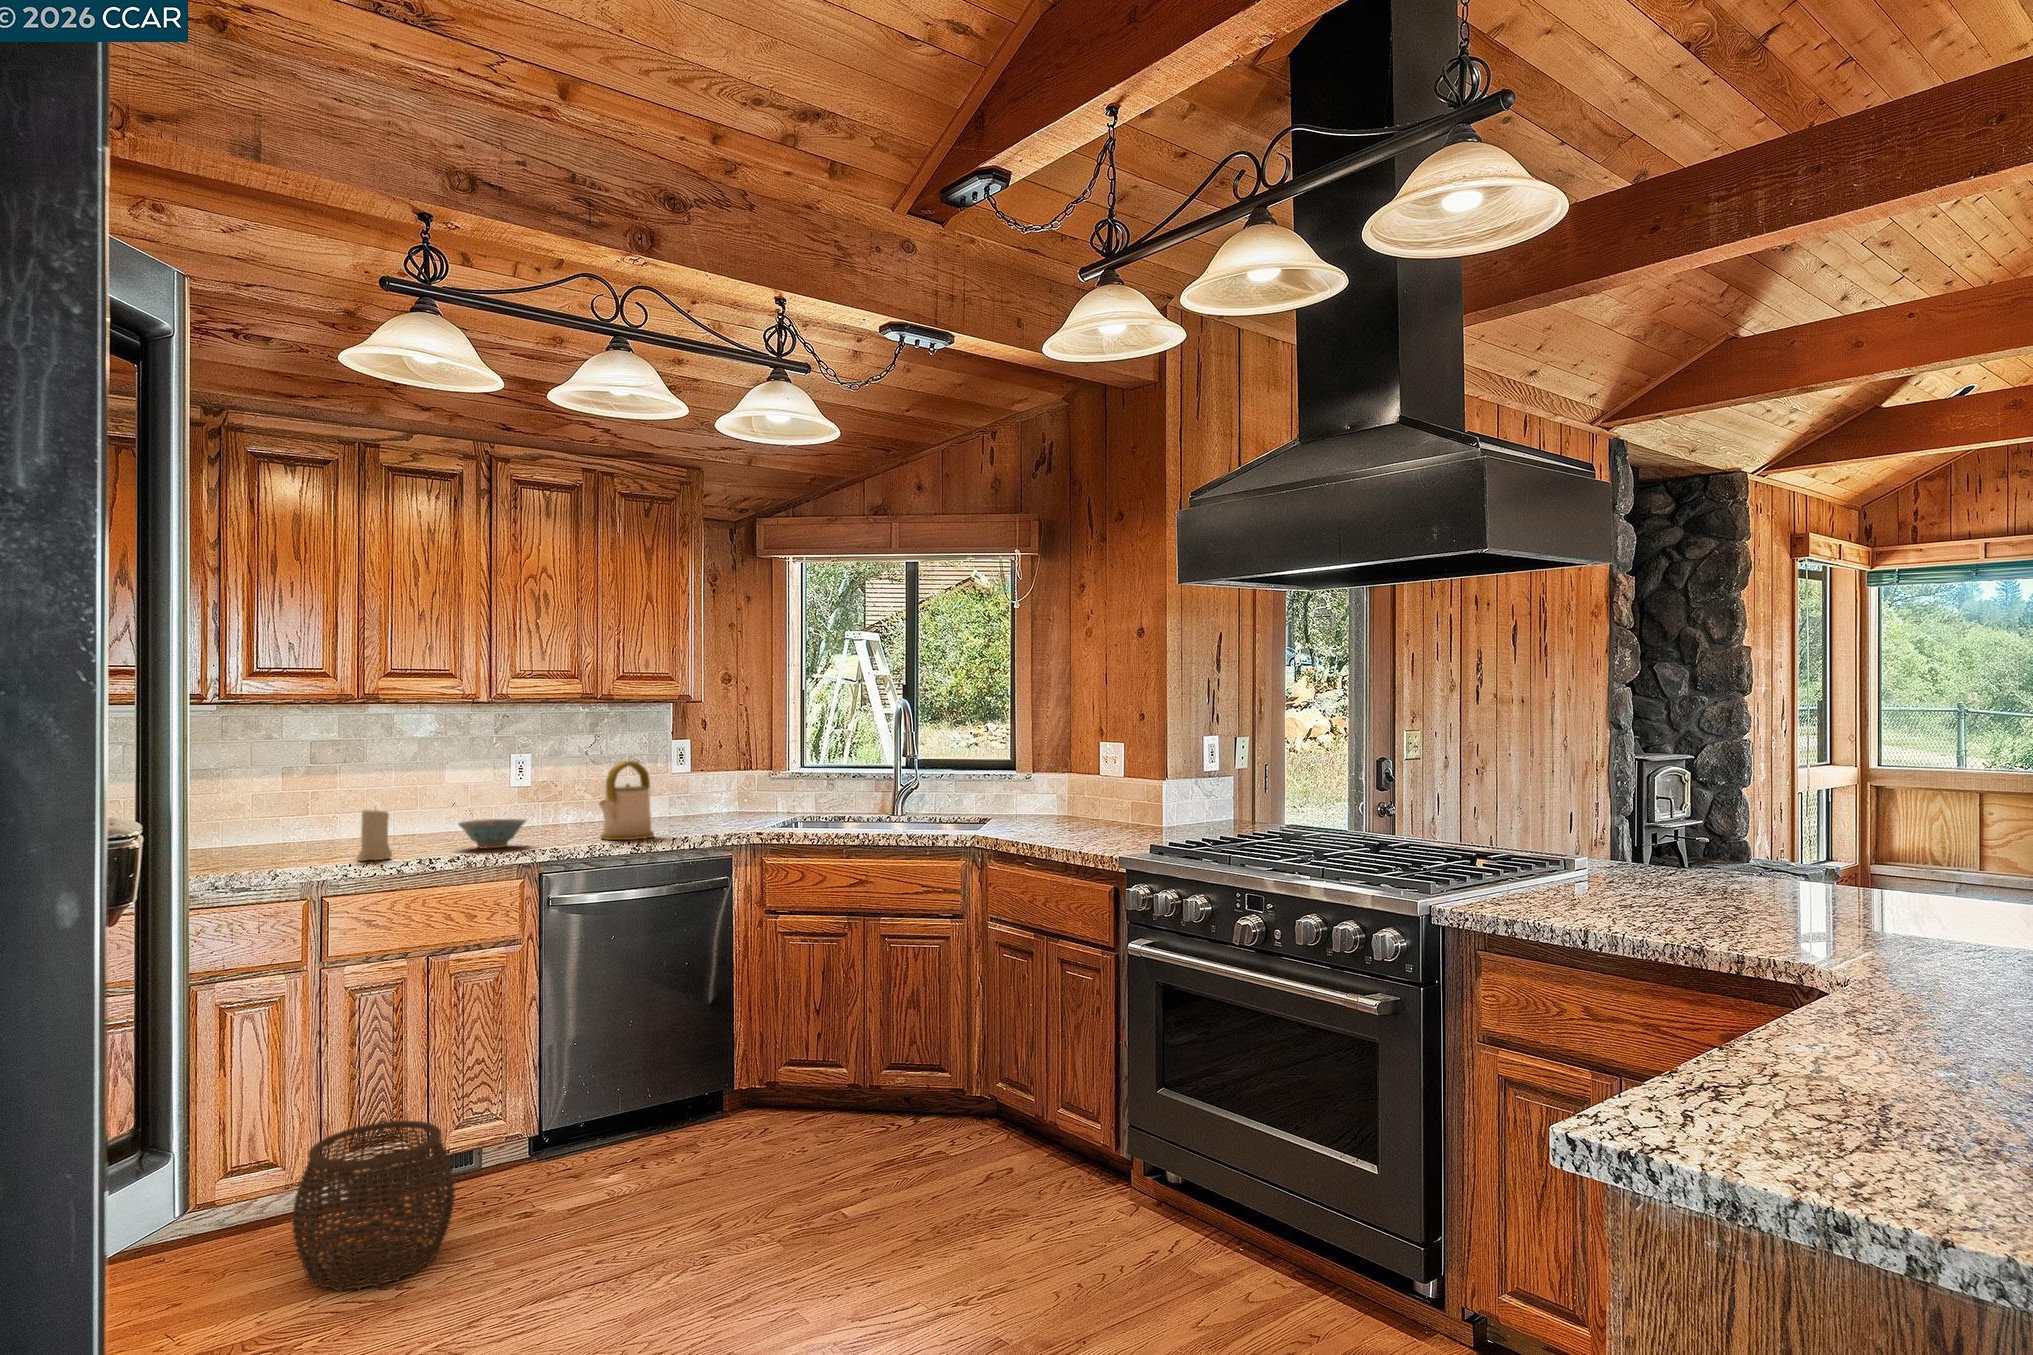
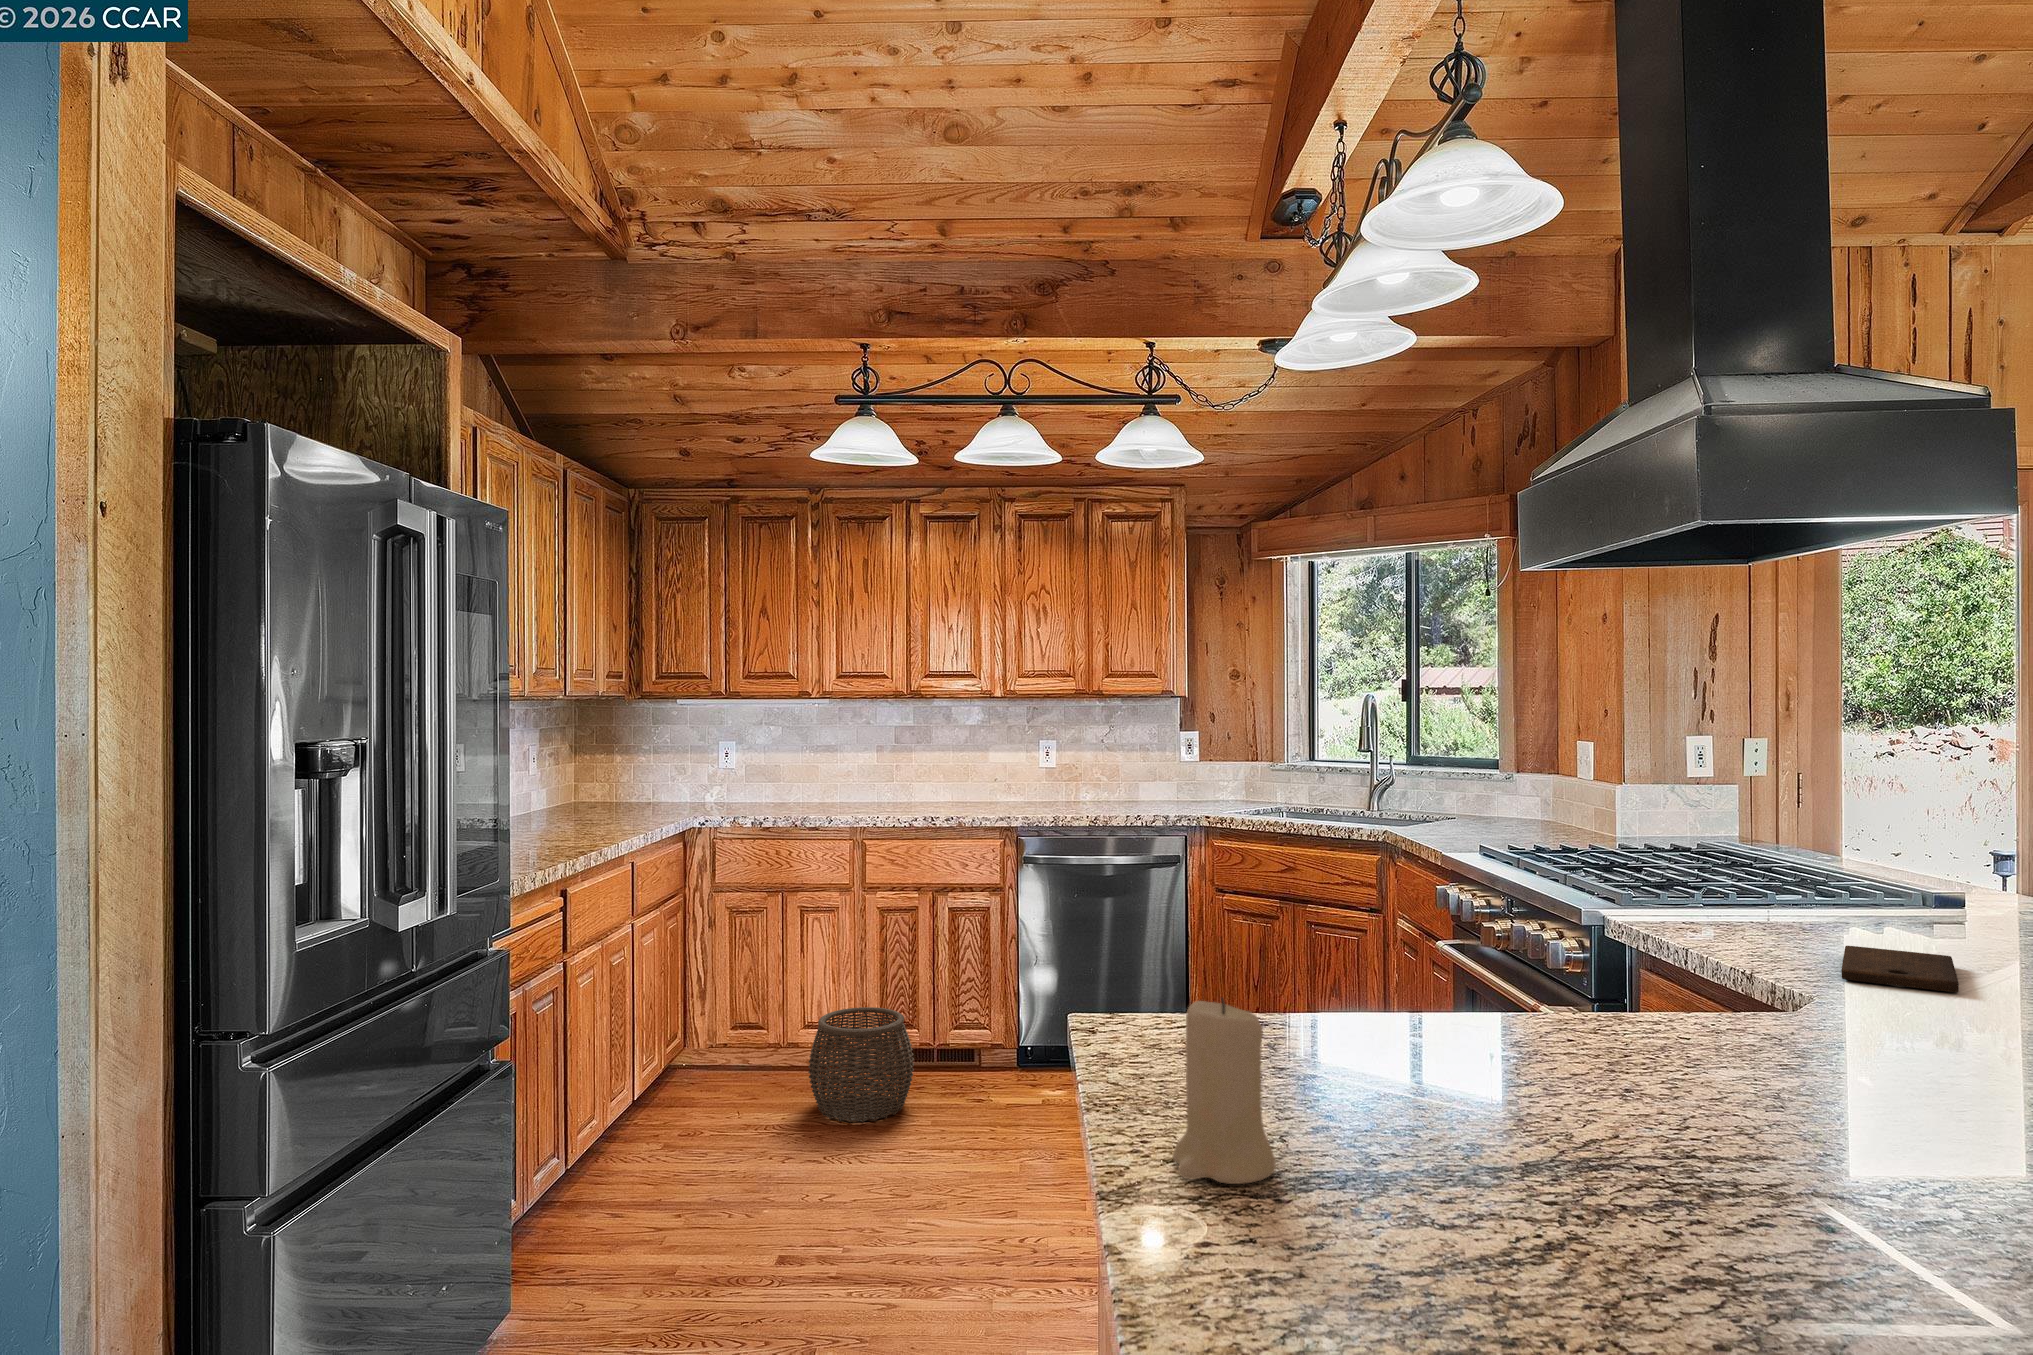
kettle: present [599,761,654,840] -> none [1071,747,1121,815]
candle: present [356,809,392,861] -> present [1172,998,1276,1184]
ceramic bowl: present [458,819,527,849] -> none [966,791,1017,814]
cutting board: none [1536,882,1652,905] -> present [1841,946,1959,992]

